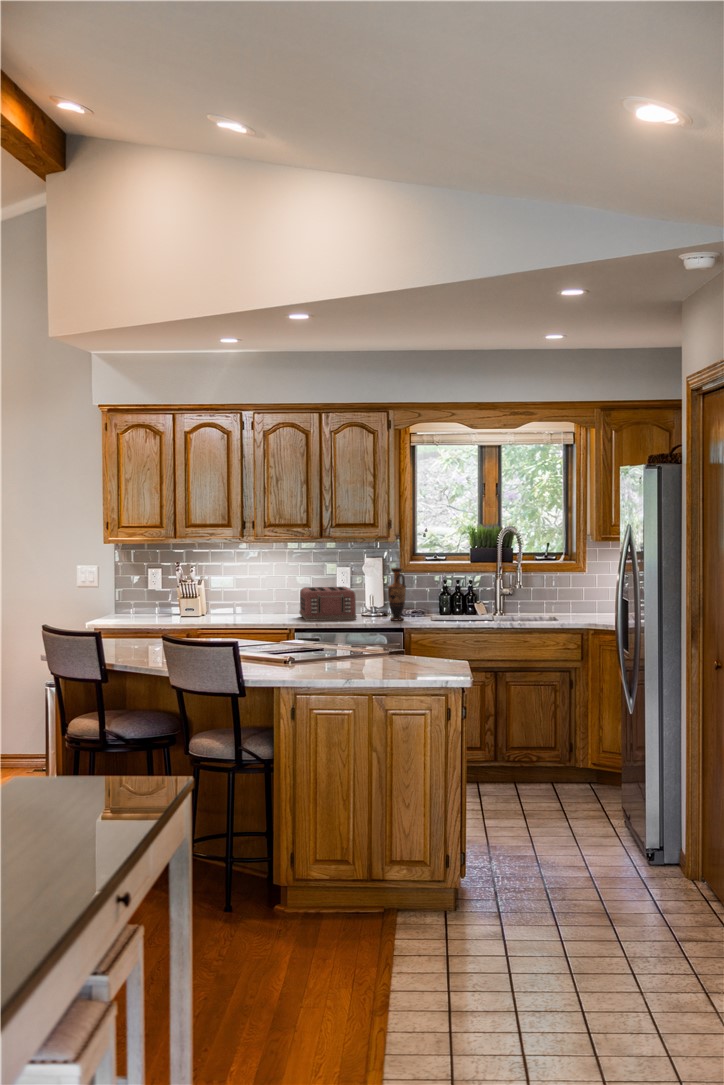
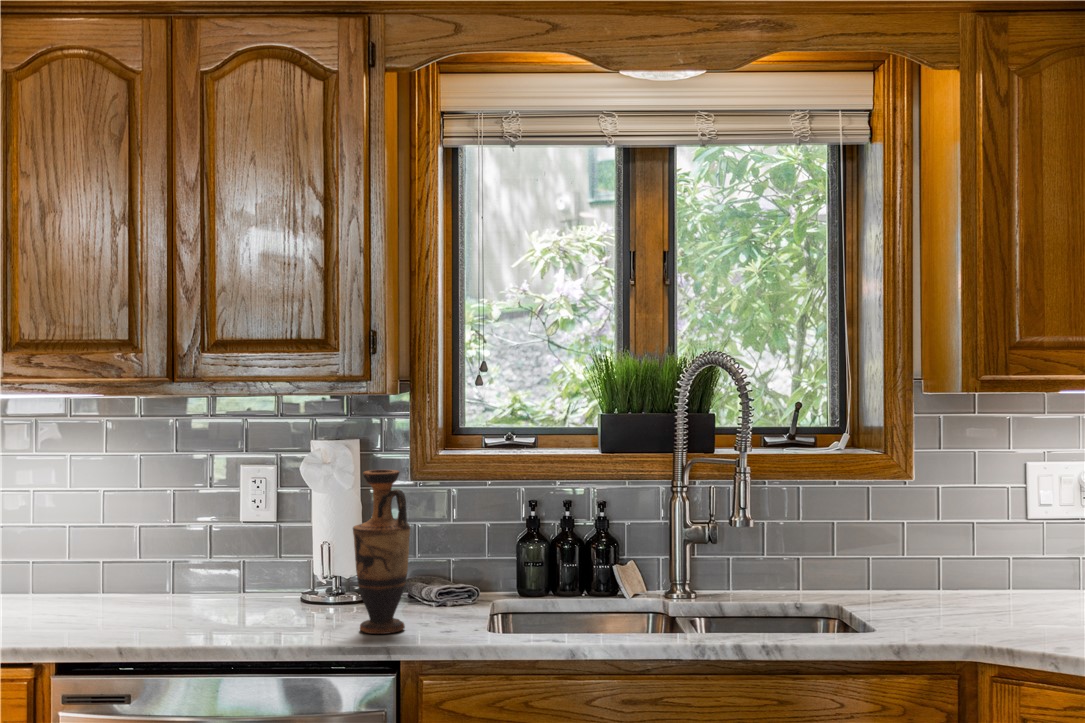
toaster: present [299,587,357,621] -> none [98,519,270,636]

